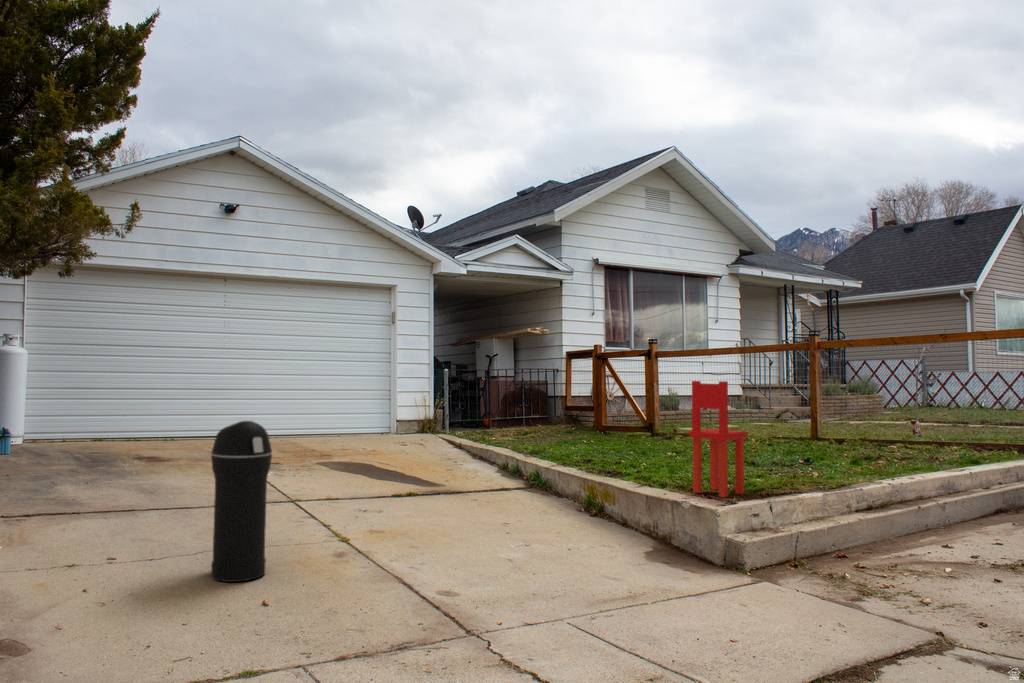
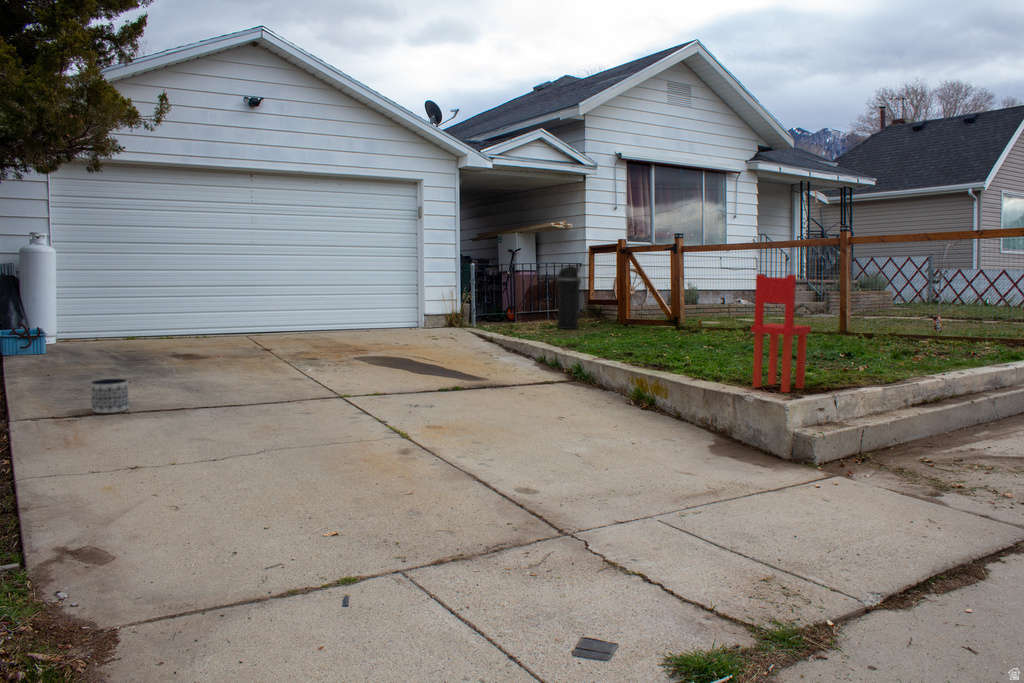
trash can: present [211,421,272,582] -> present [557,266,581,329]
planter: none [35,483,73,517] -> present [91,379,129,413]

